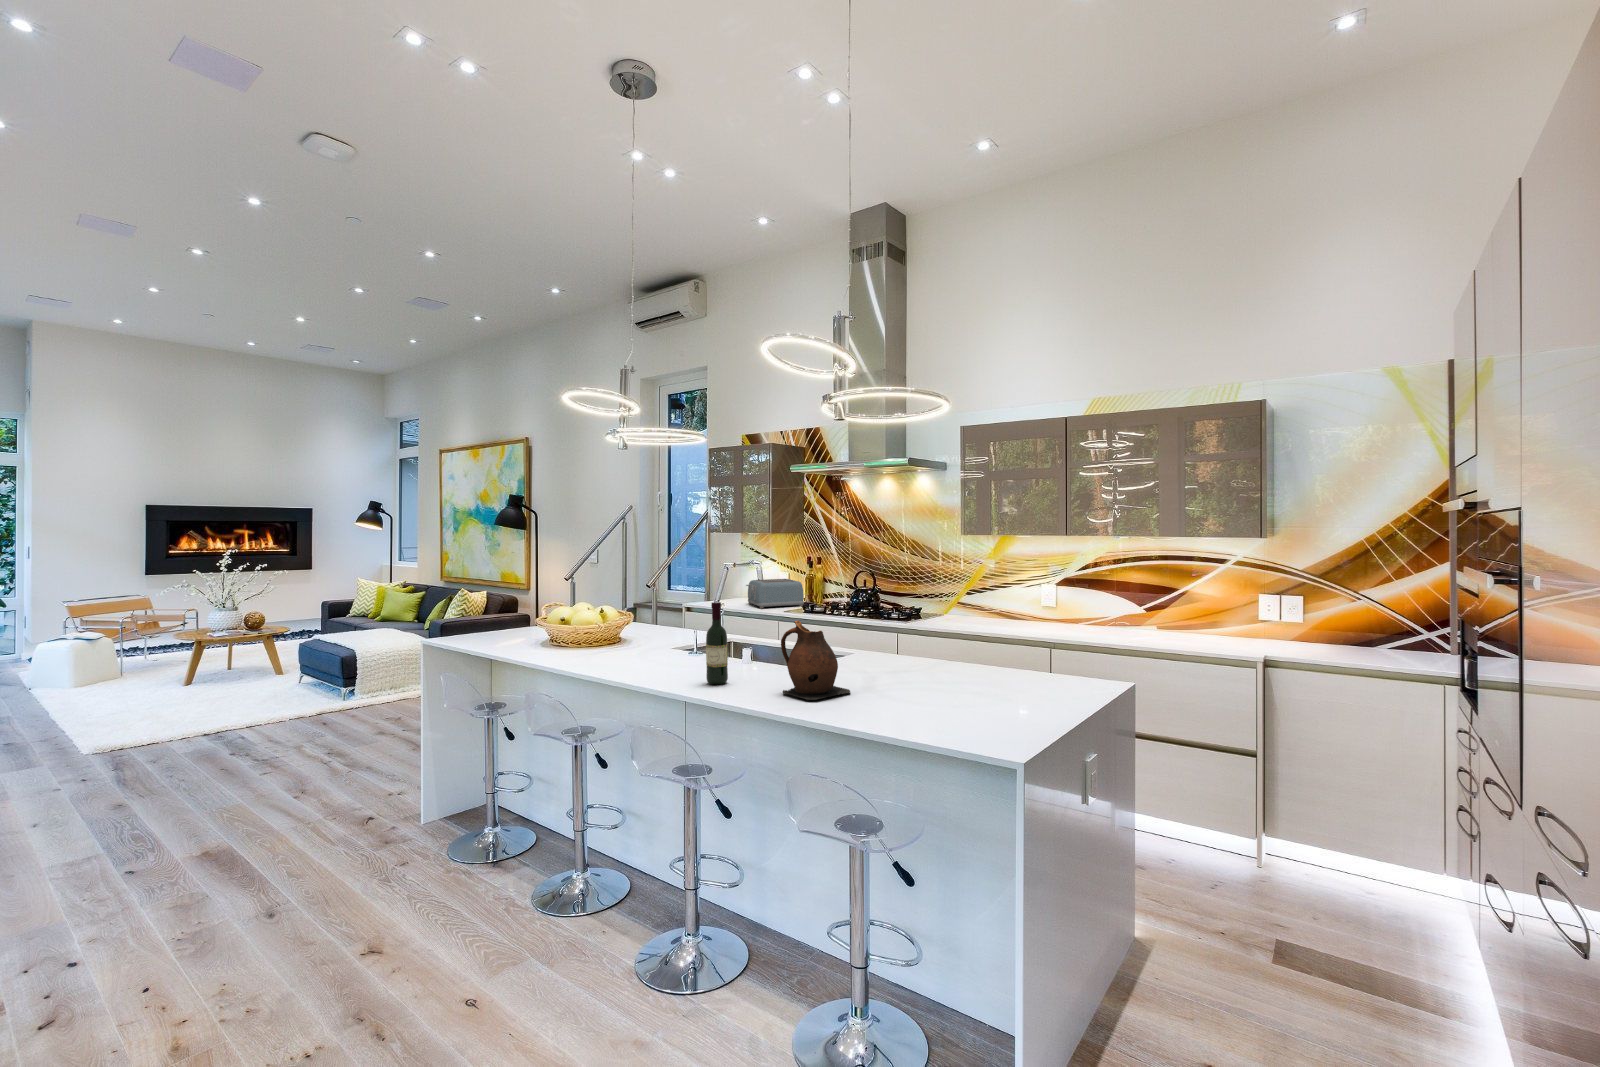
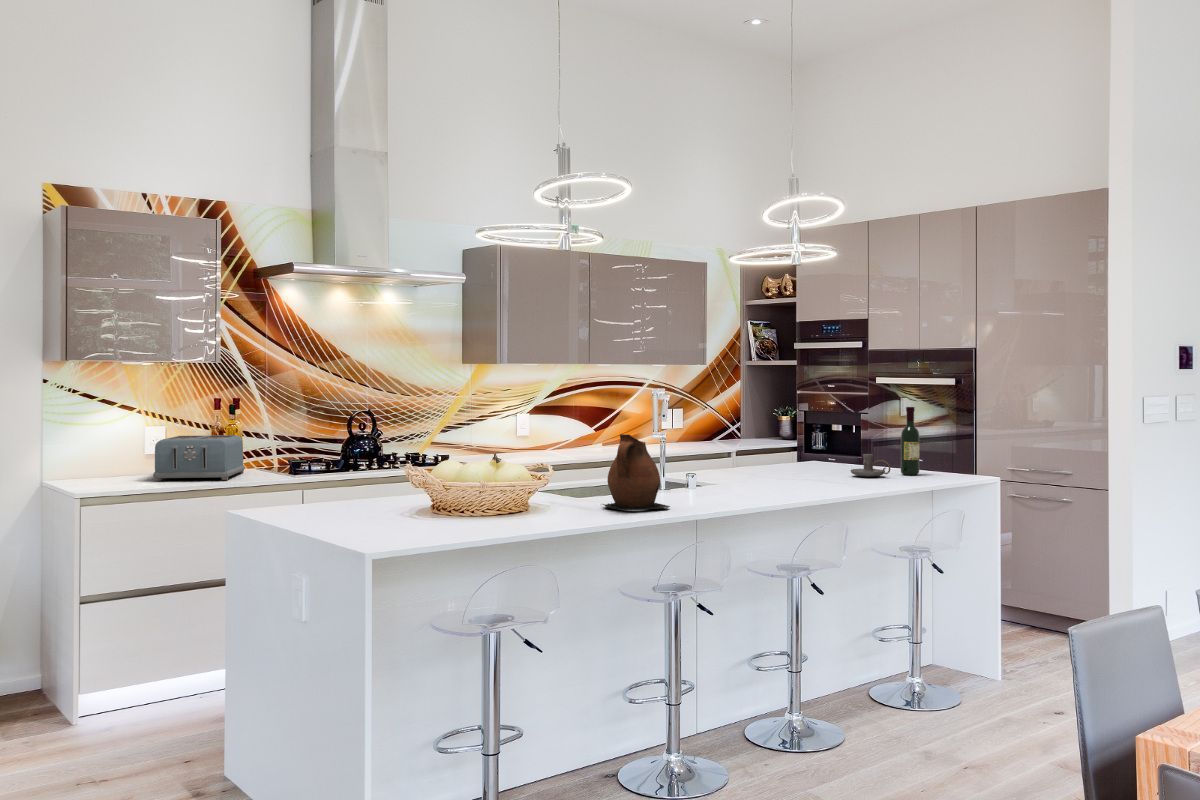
wine bottle: present [706,602,728,684] -> present [901,407,920,475]
ceramic pitcher: present [781,621,850,701] -> present [603,434,670,510]
candle holder: none [929,677,975,710] -> present [851,454,890,477]

